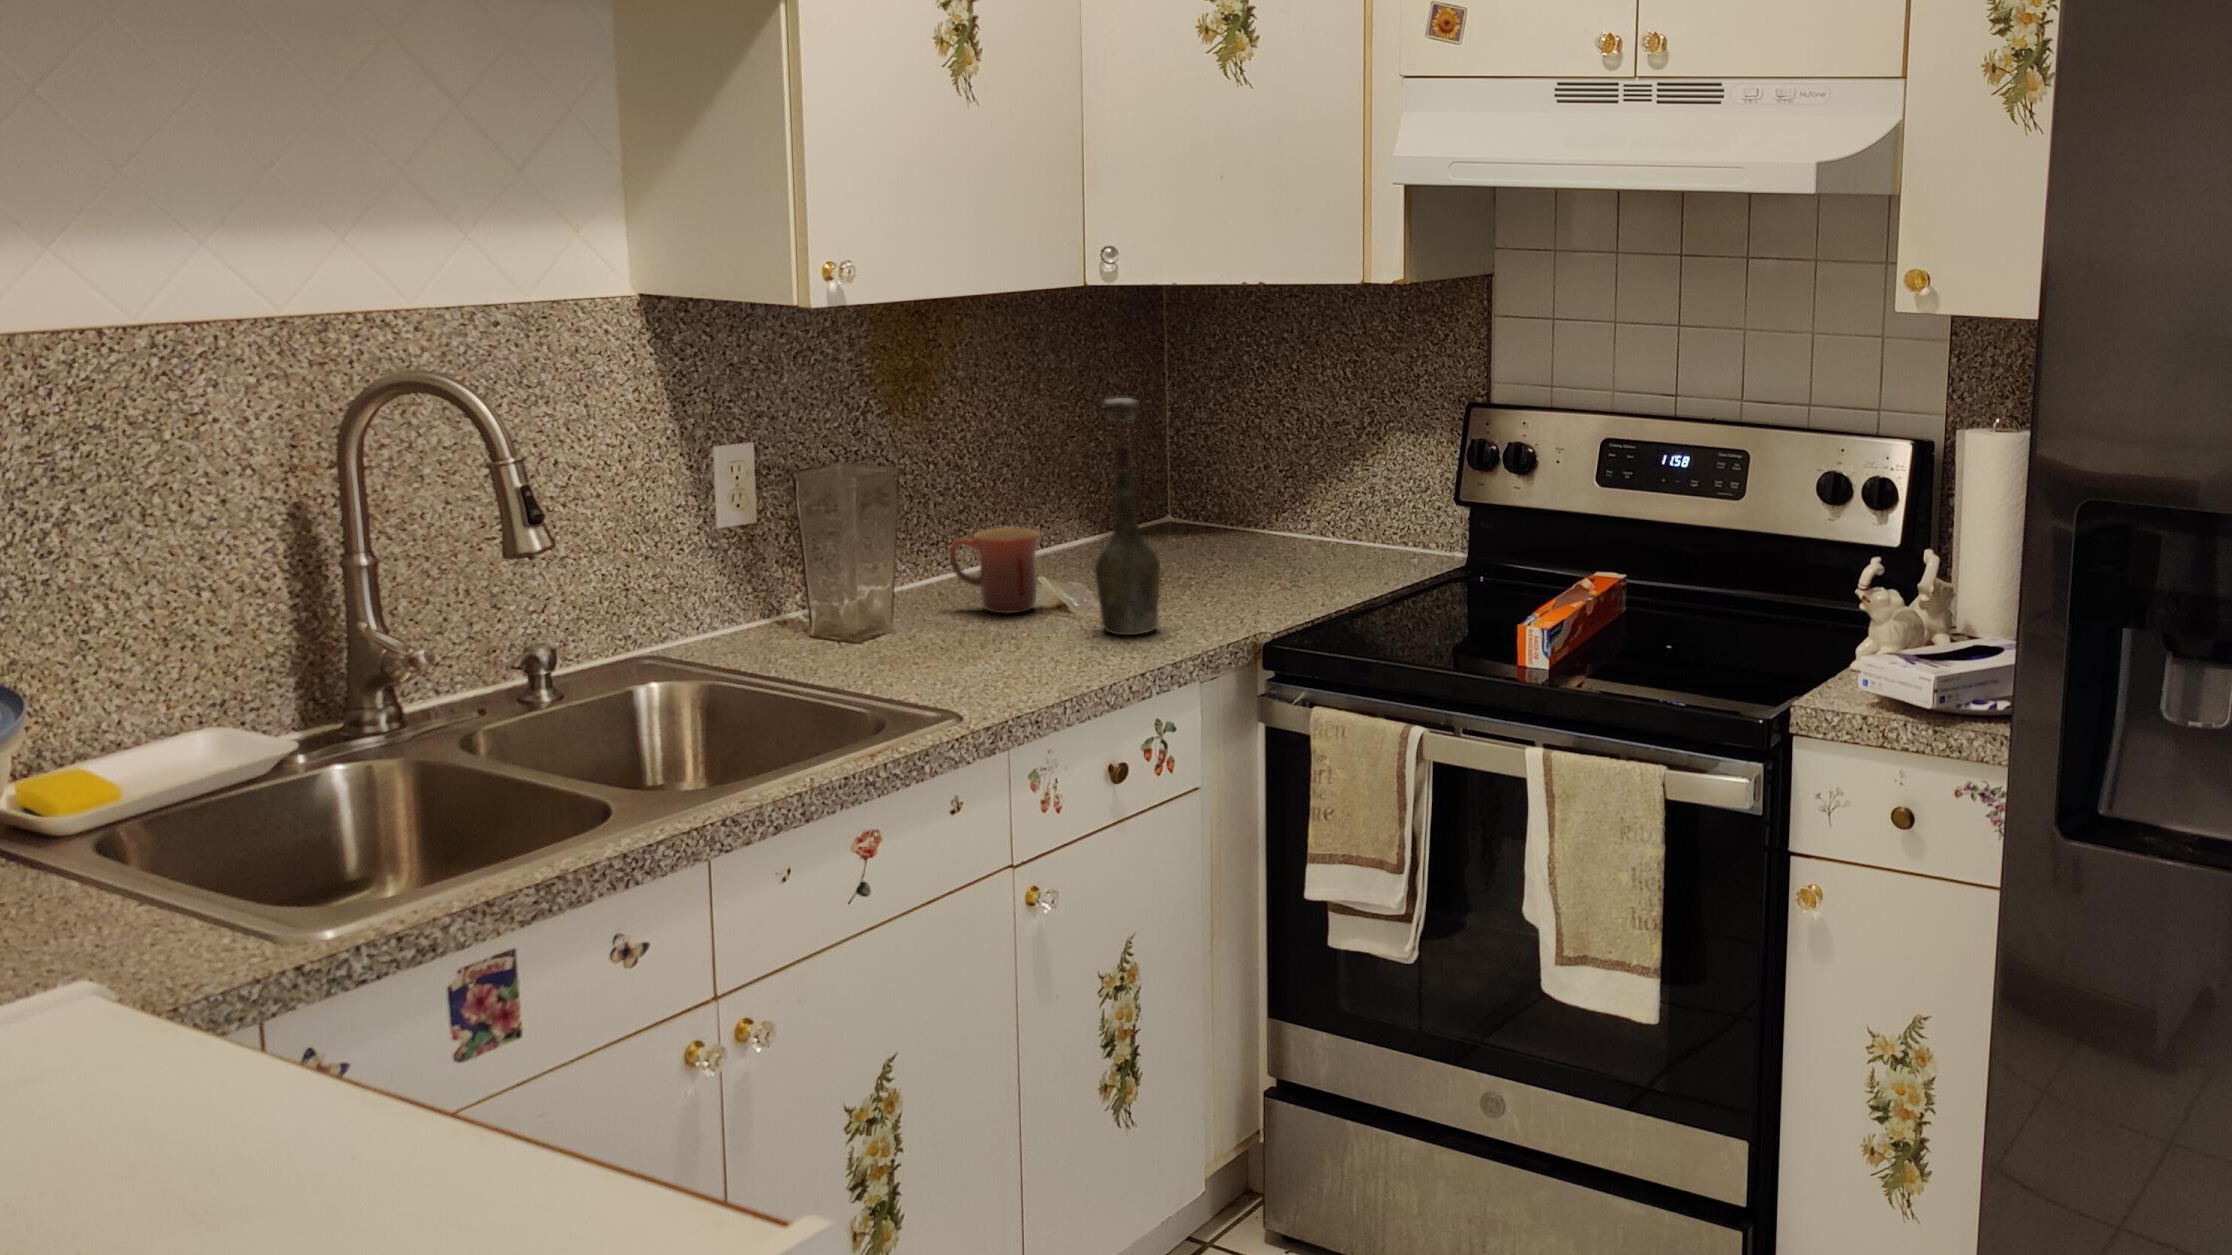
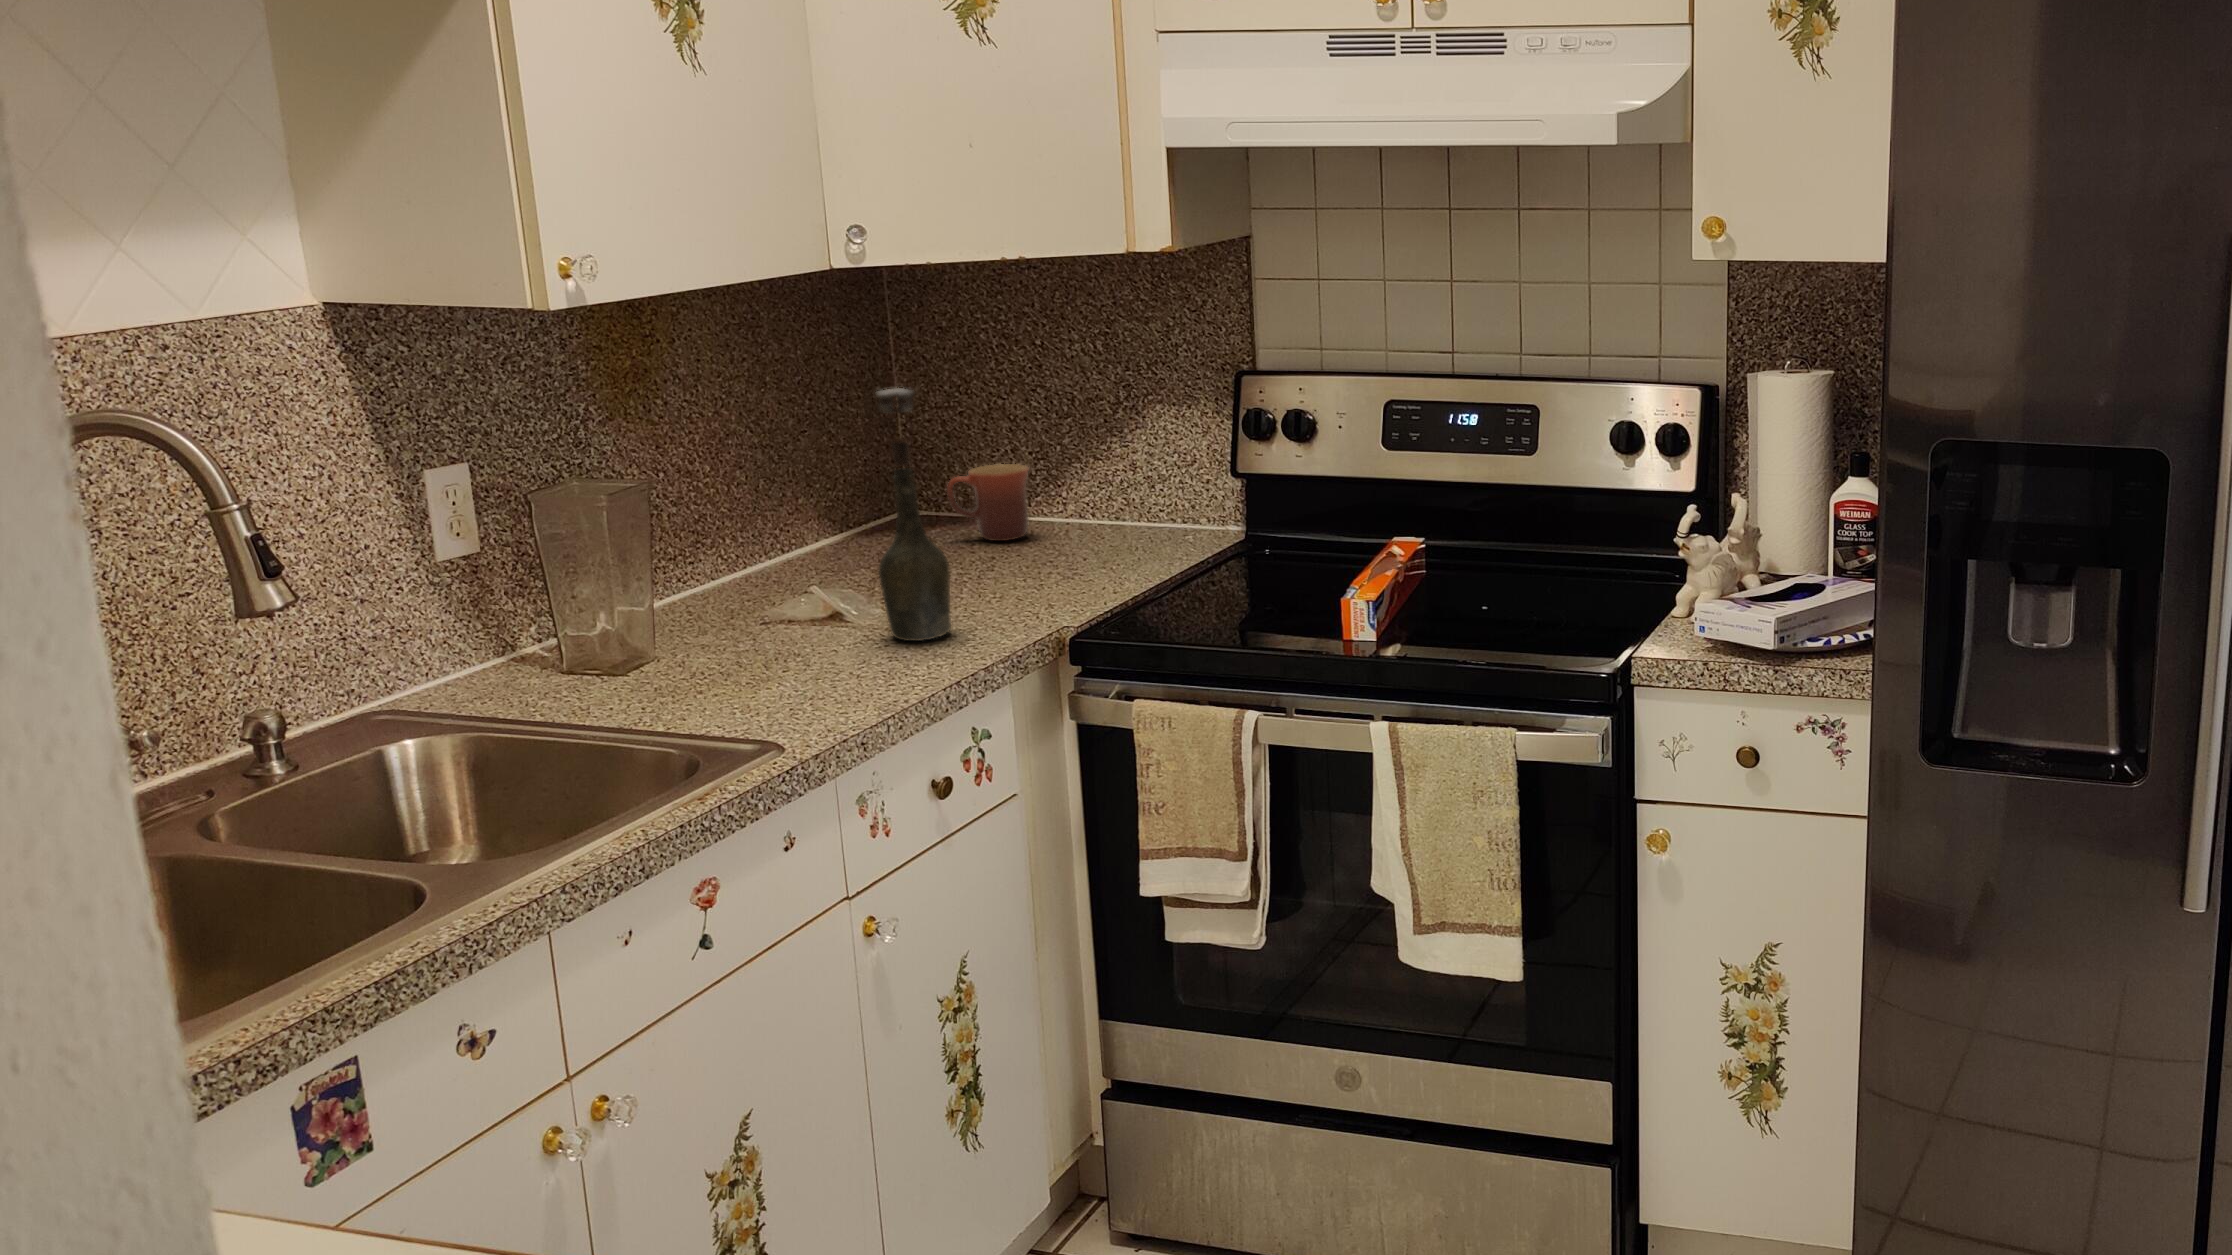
mug: present [949,527,1040,613] -> present [947,464,1029,541]

